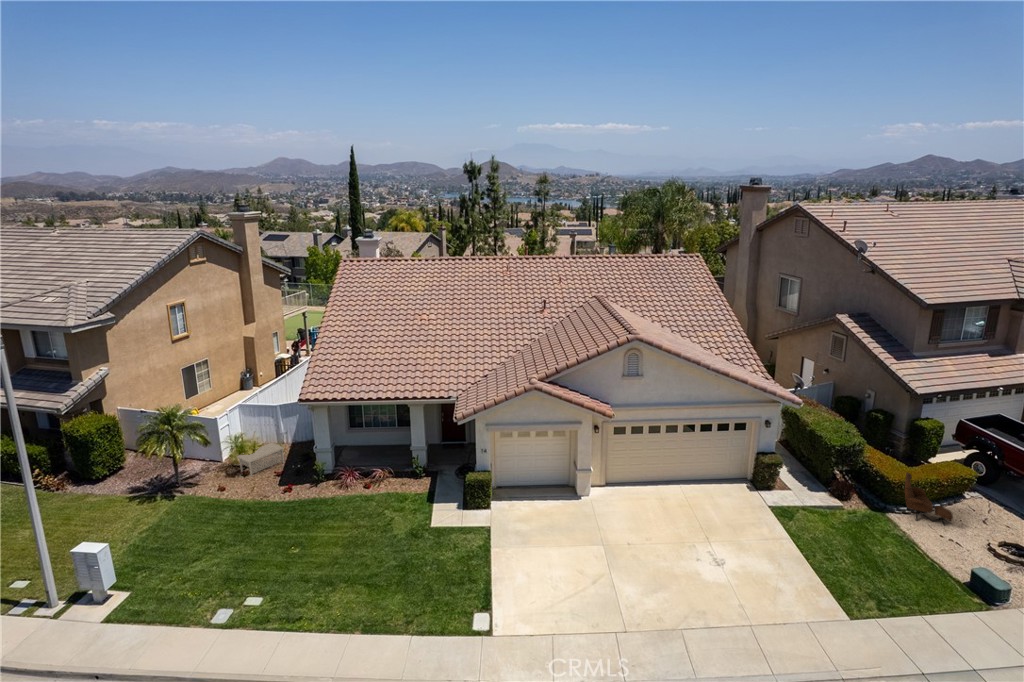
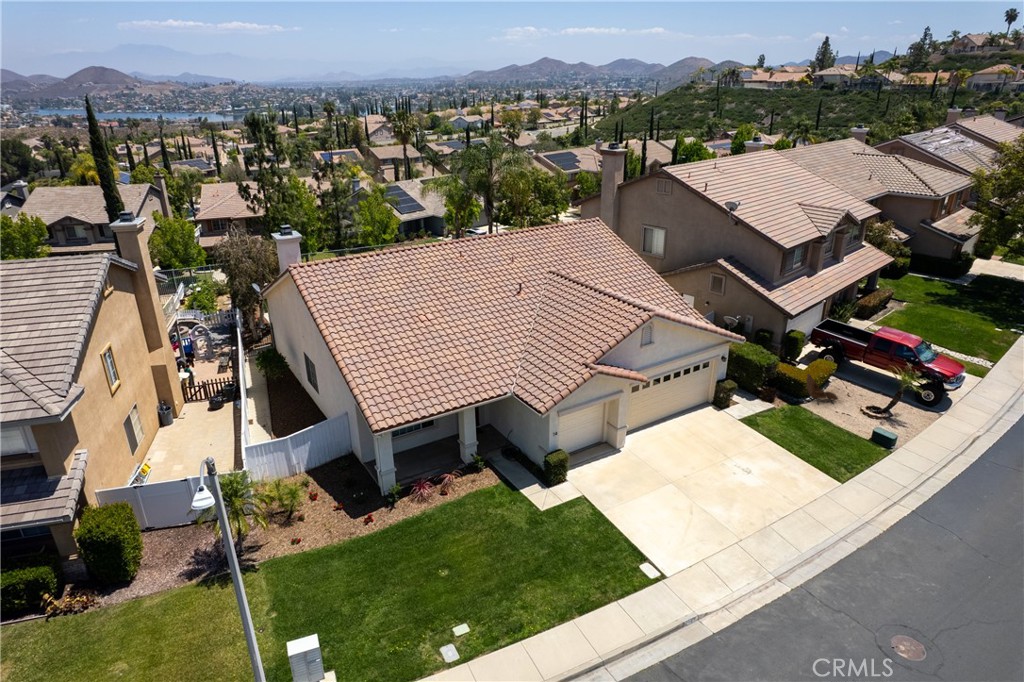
storage bench: present [237,443,284,476] -> none [292,478,332,519]

